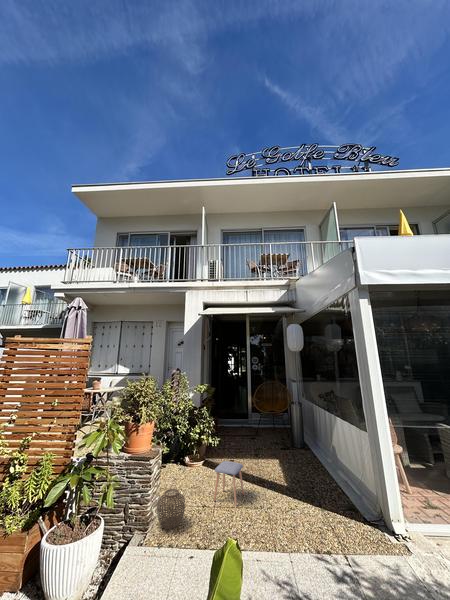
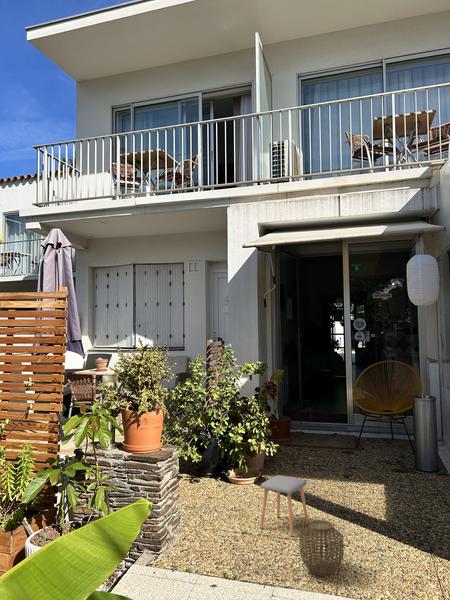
woven basket: present [157,489,185,529] -> present [300,520,344,576]

